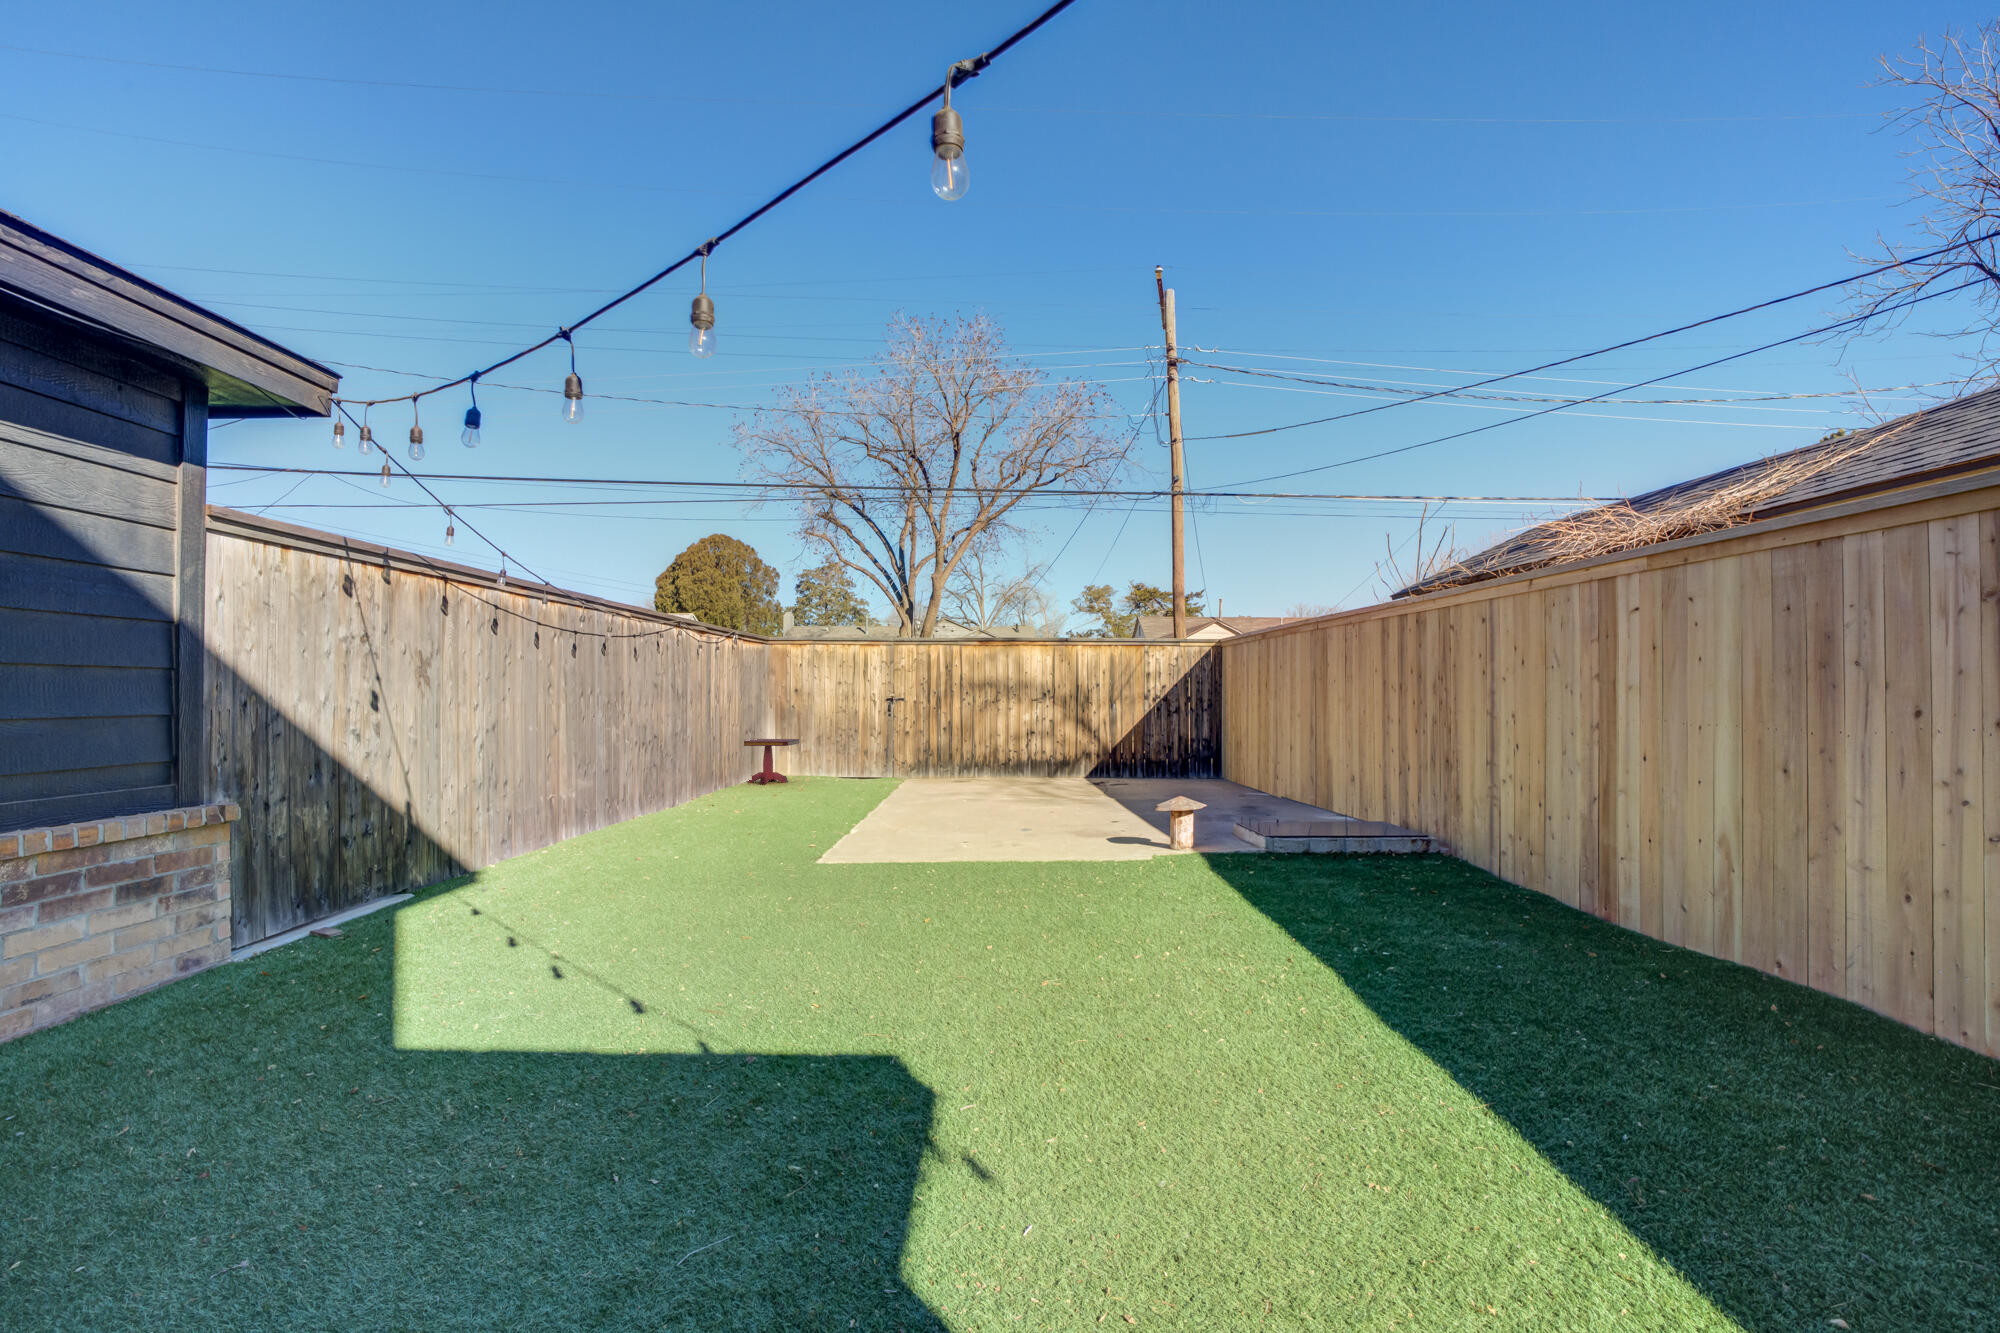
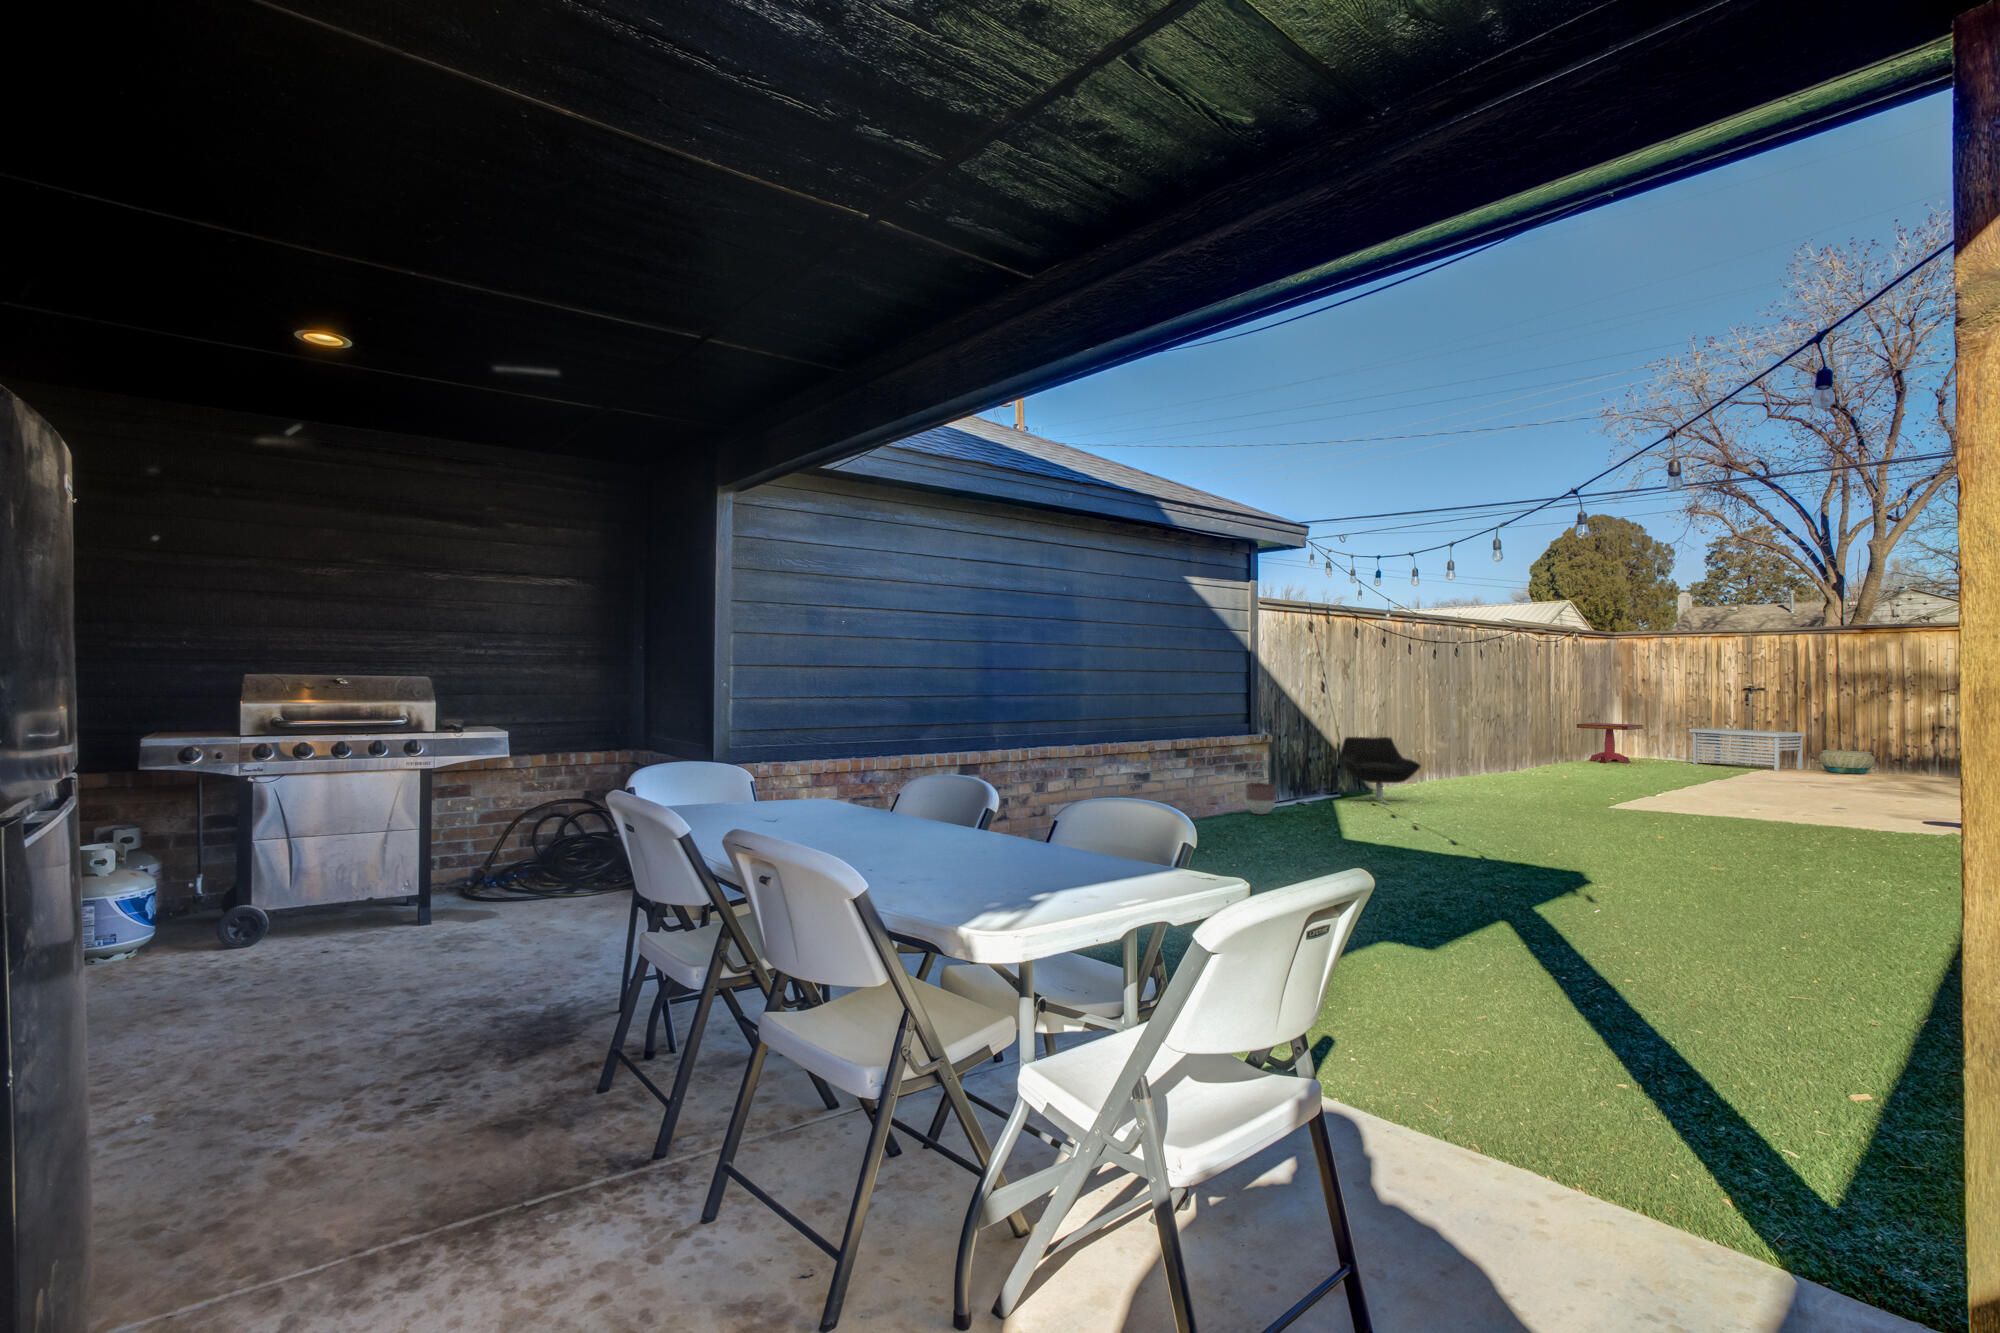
storage bench: none [841,740,936,781] -> present [1689,728,1805,771]
basket: none [948,754,989,778] -> present [1819,749,1875,774]
lounge chair: none [407,783,562,908] -> present [1338,737,1420,804]
planter: none [139,921,230,1002] -> present [1245,783,1275,814]

